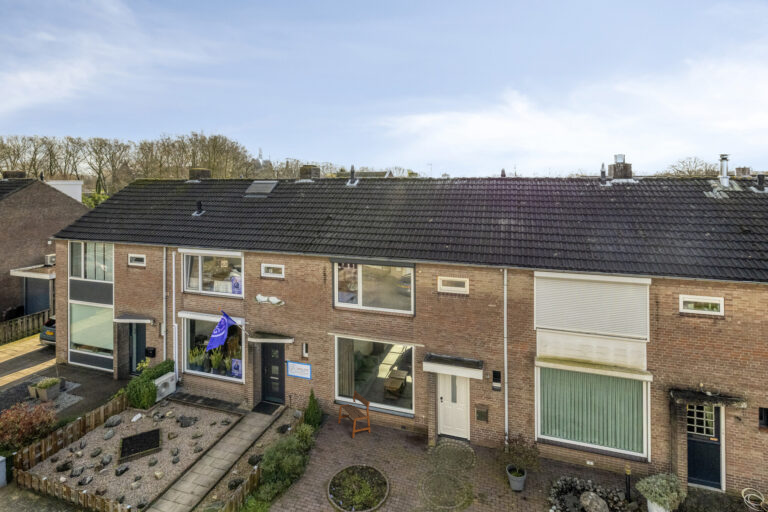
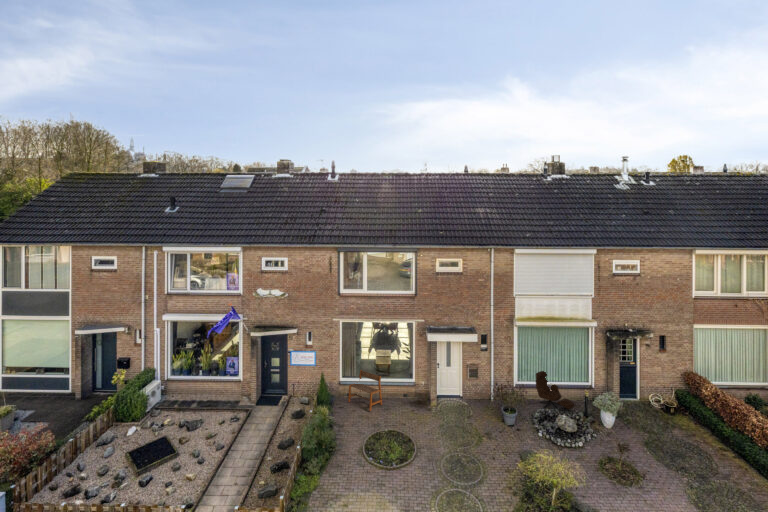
lounge chair: none [553,426,598,487] -> present [536,371,574,413]

